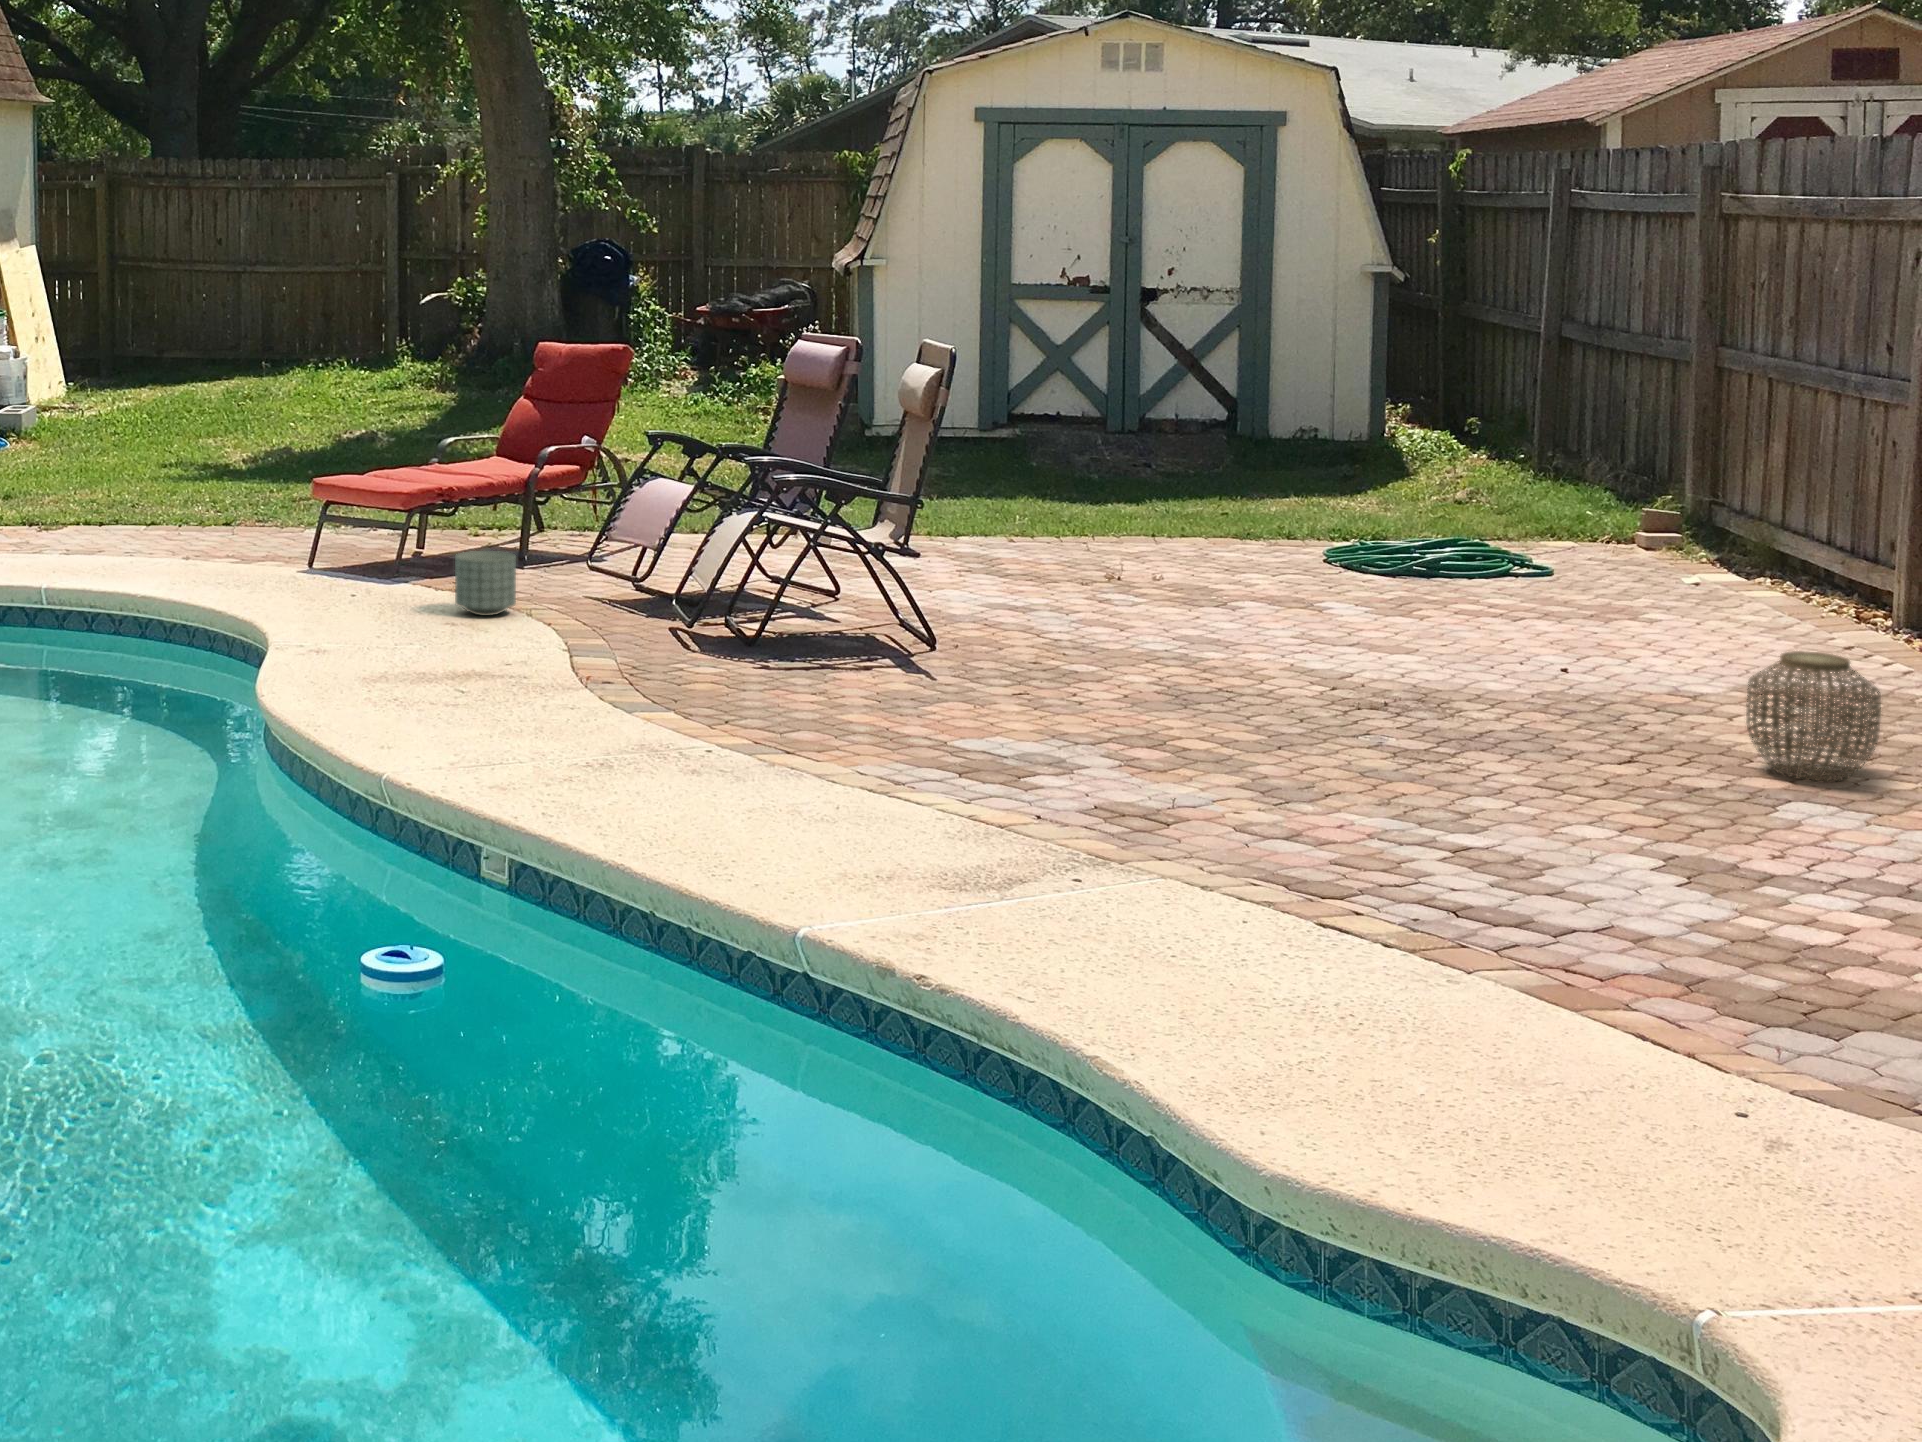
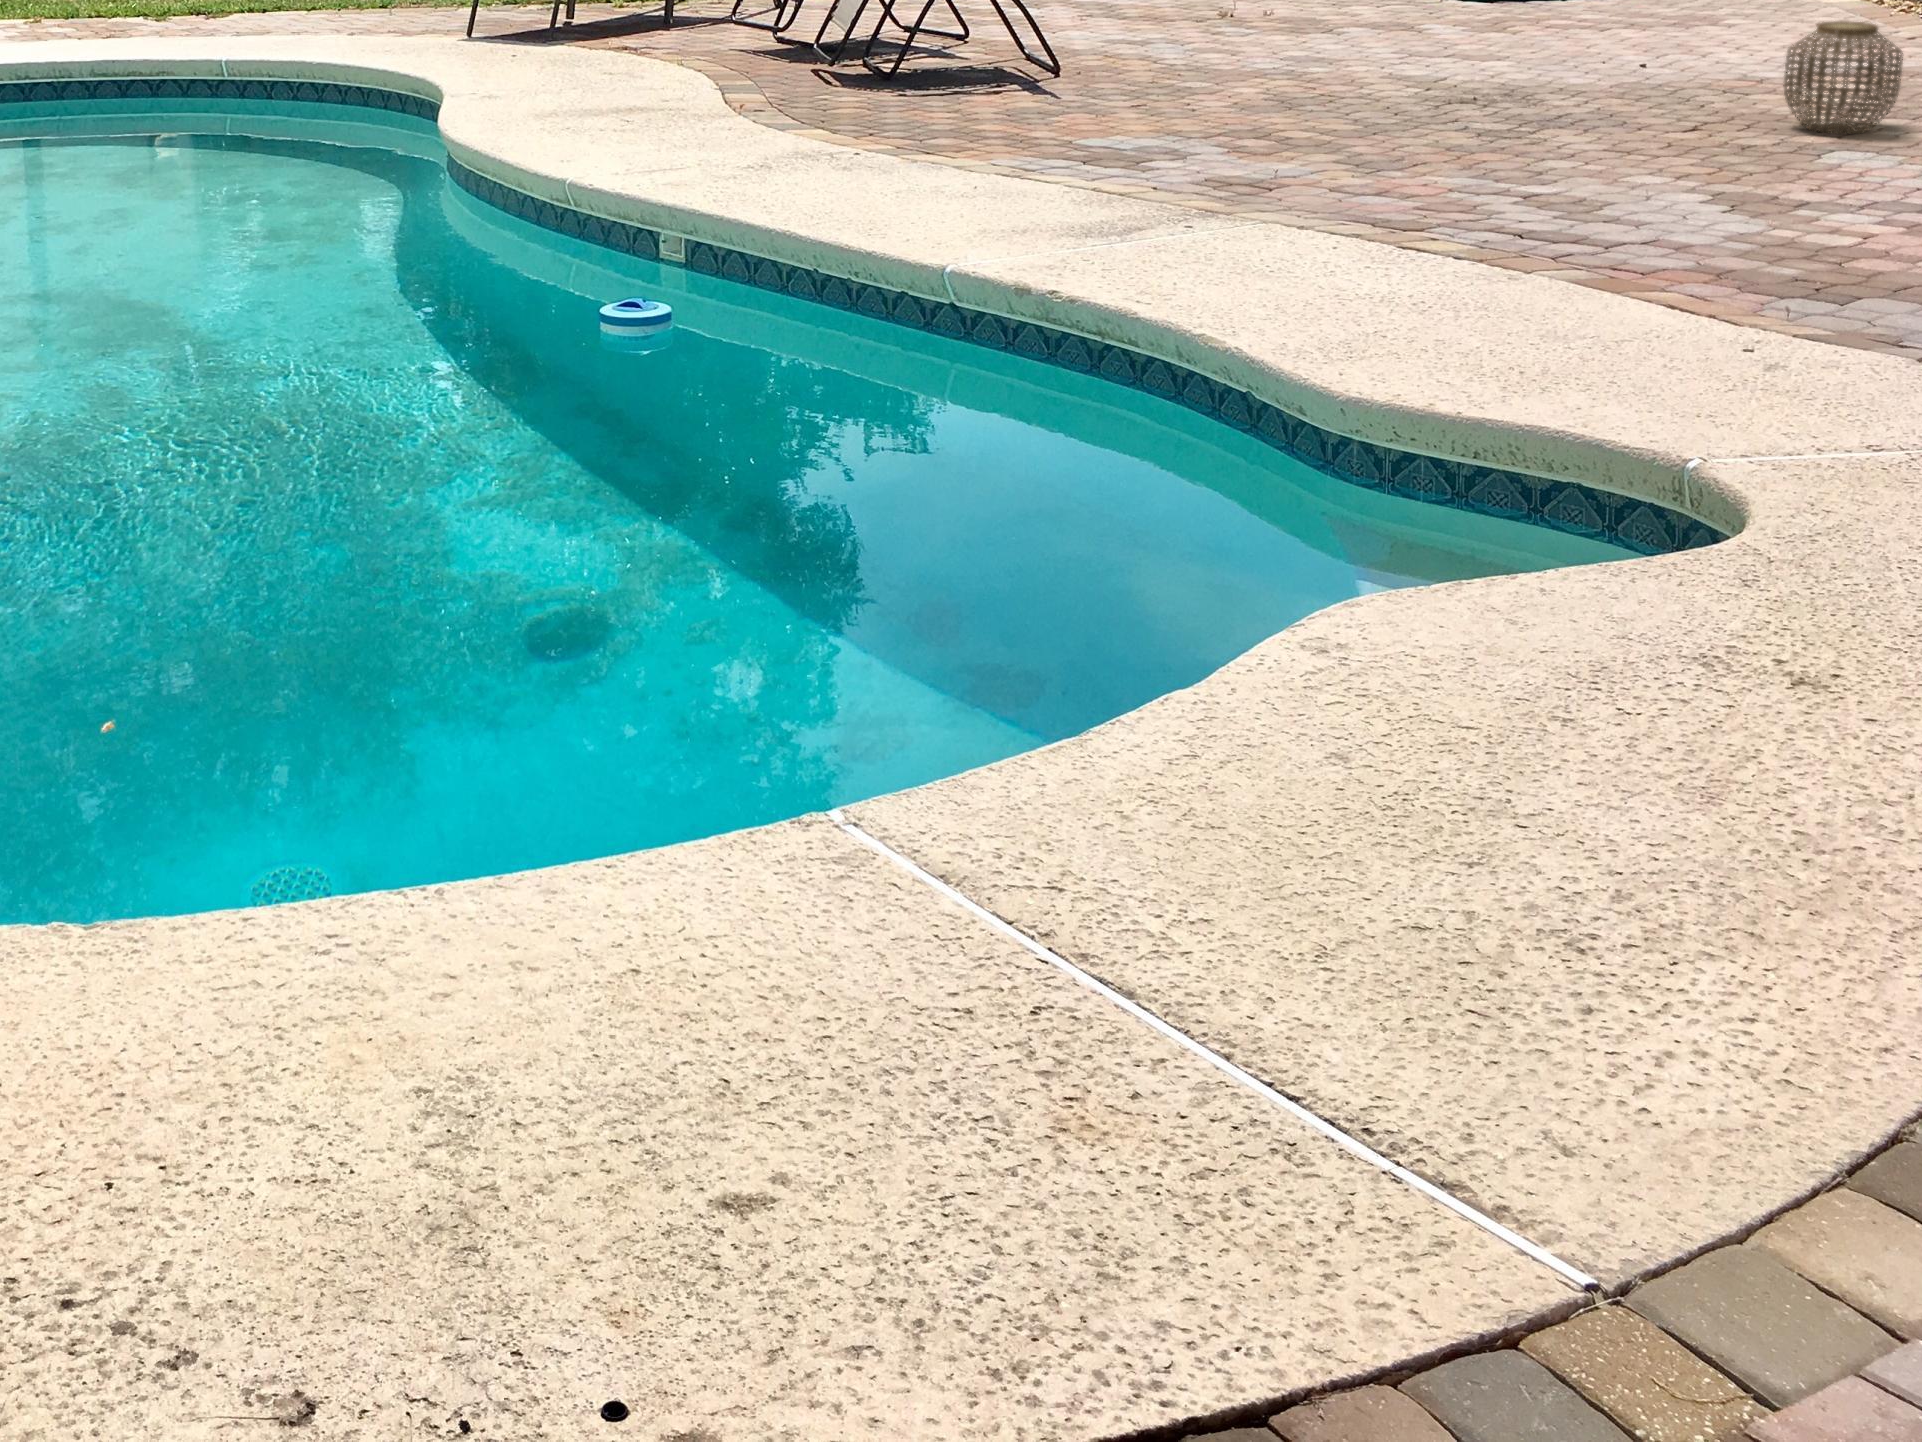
planter: present [455,551,516,616] -> none [614,5,671,64]

